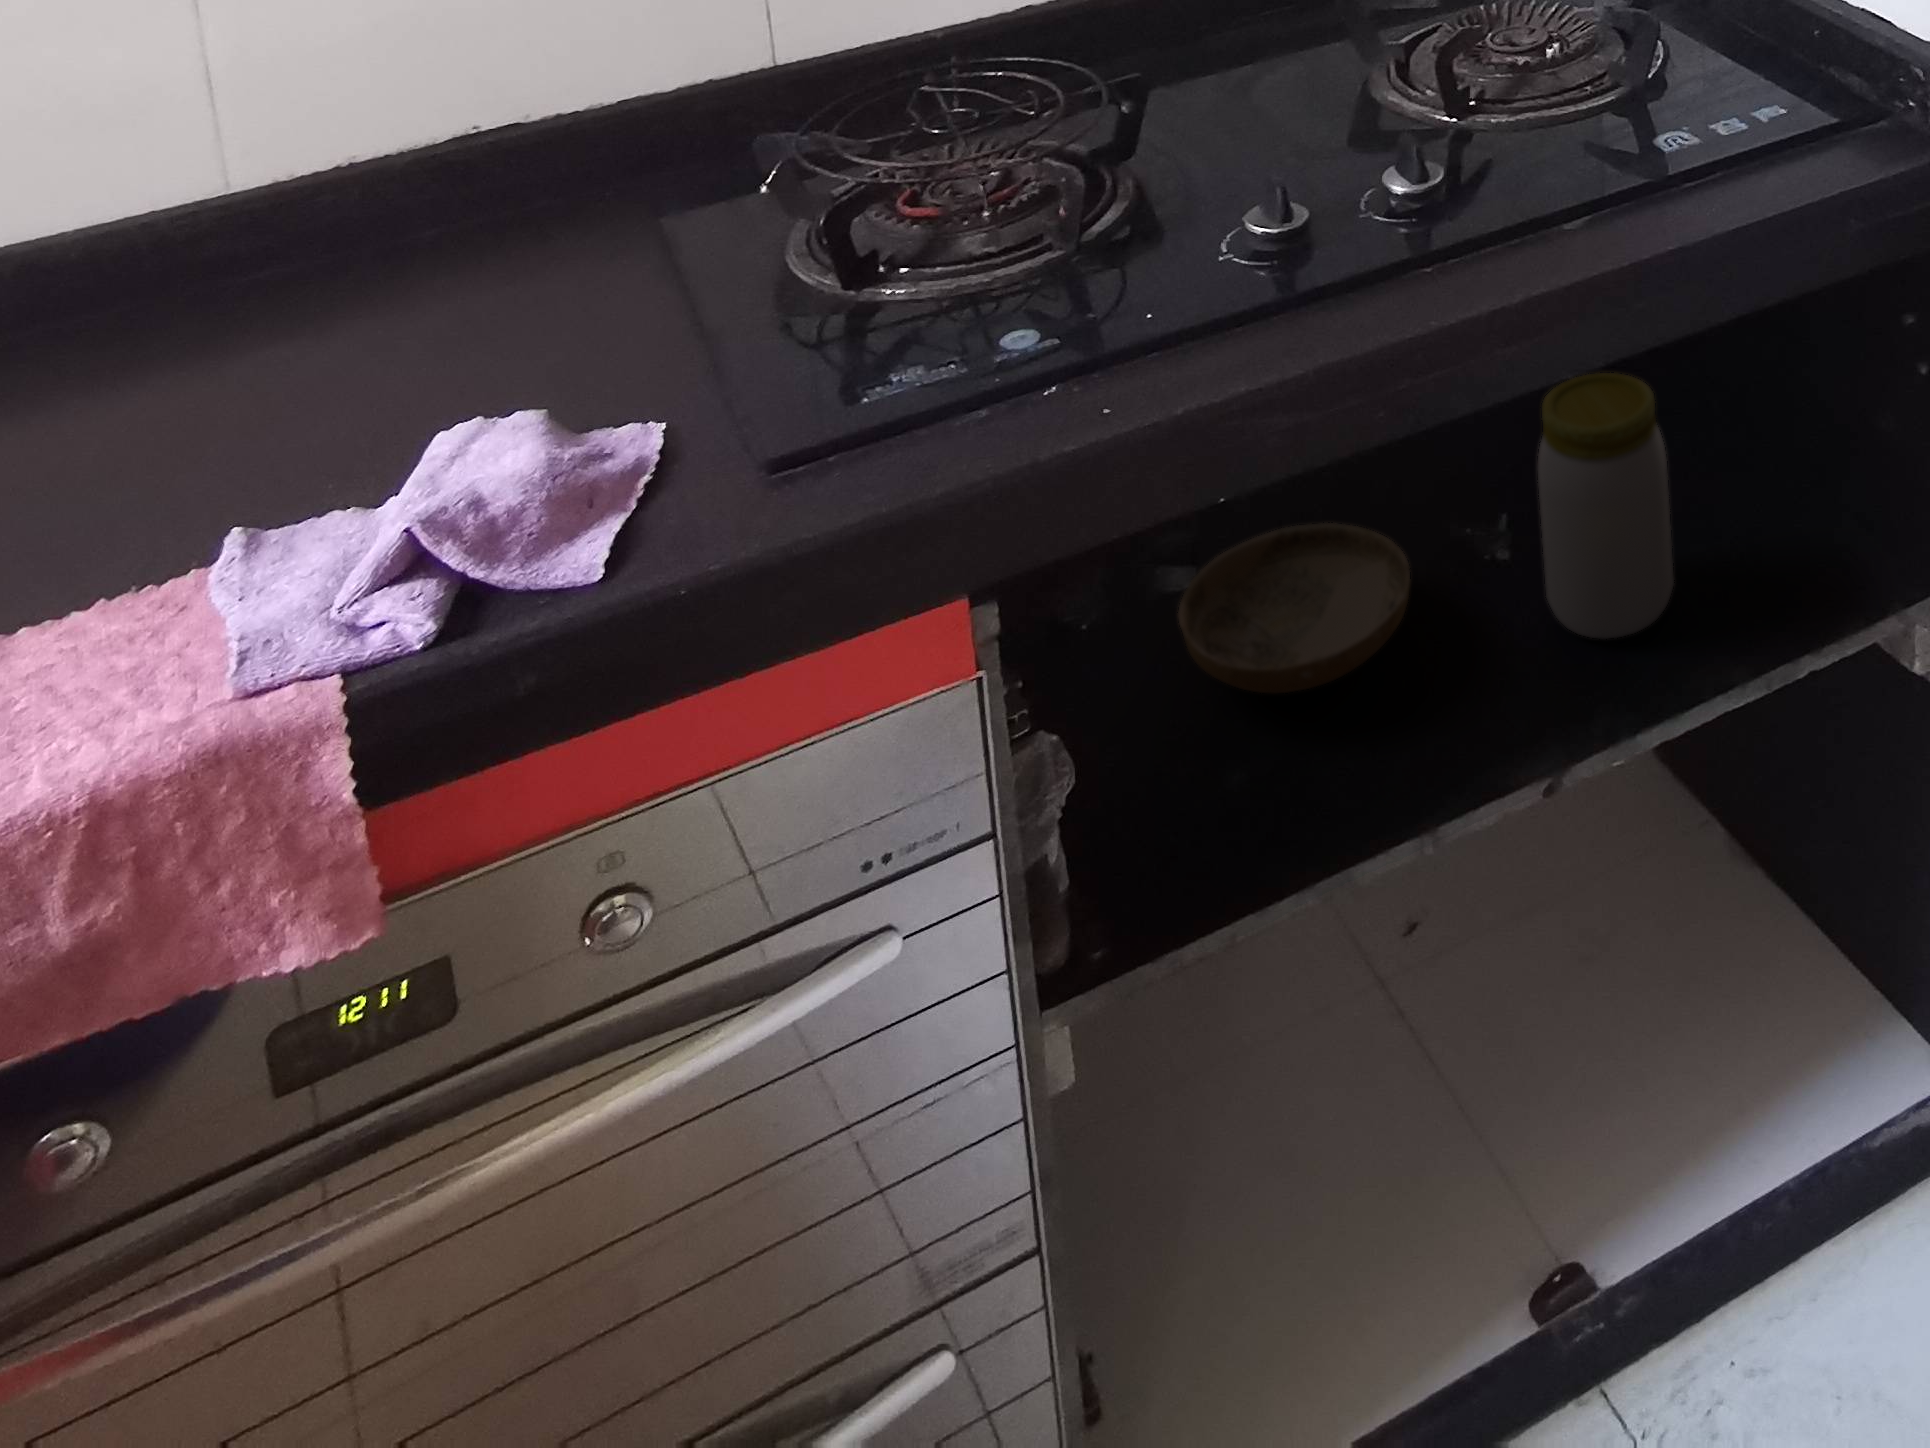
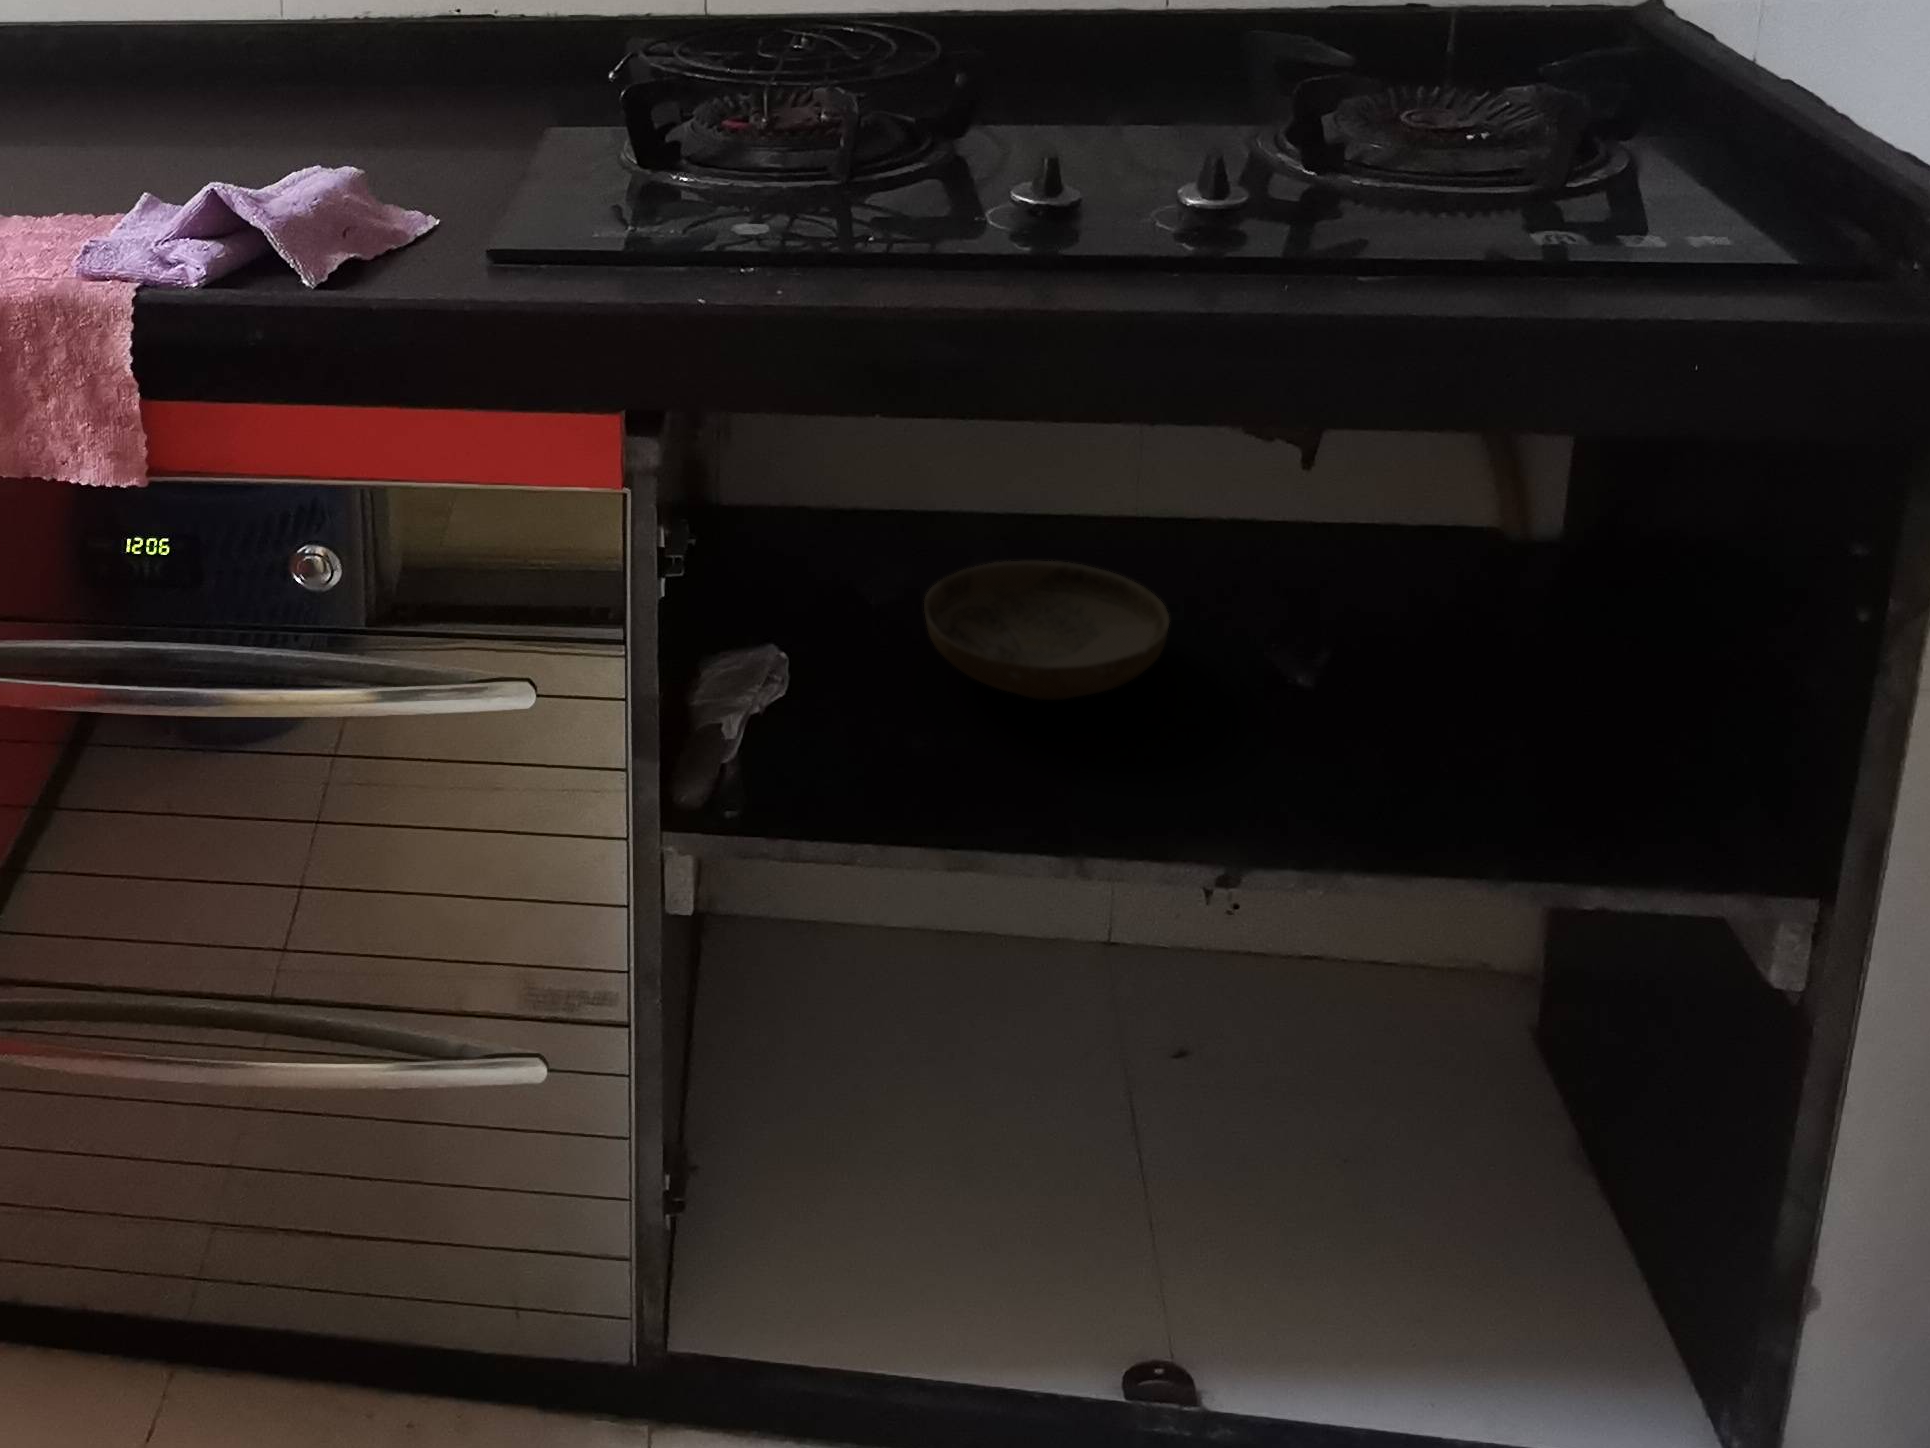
jar: present [1538,373,1674,639] -> none [1311,502,1487,788]

